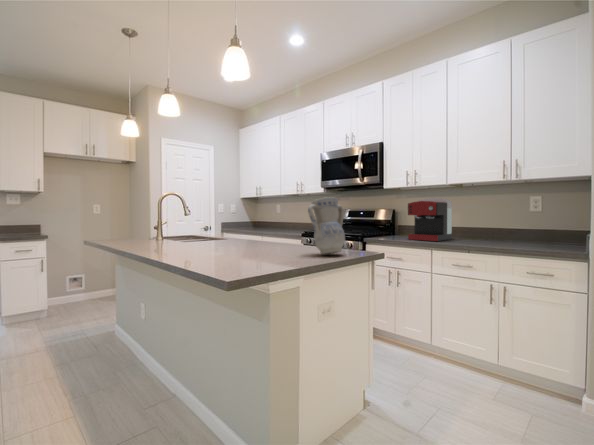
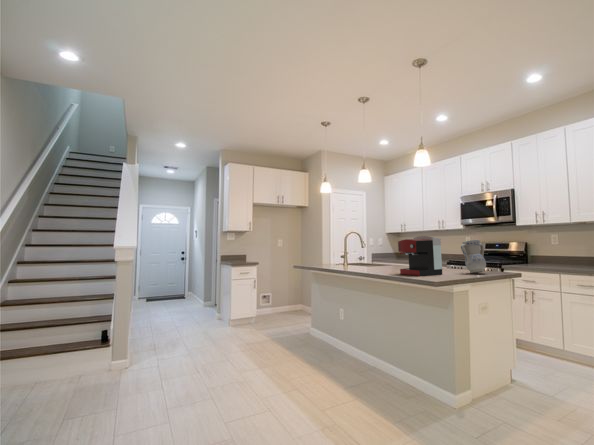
coffee maker: present [408,198,452,241] -> present [398,236,442,276]

